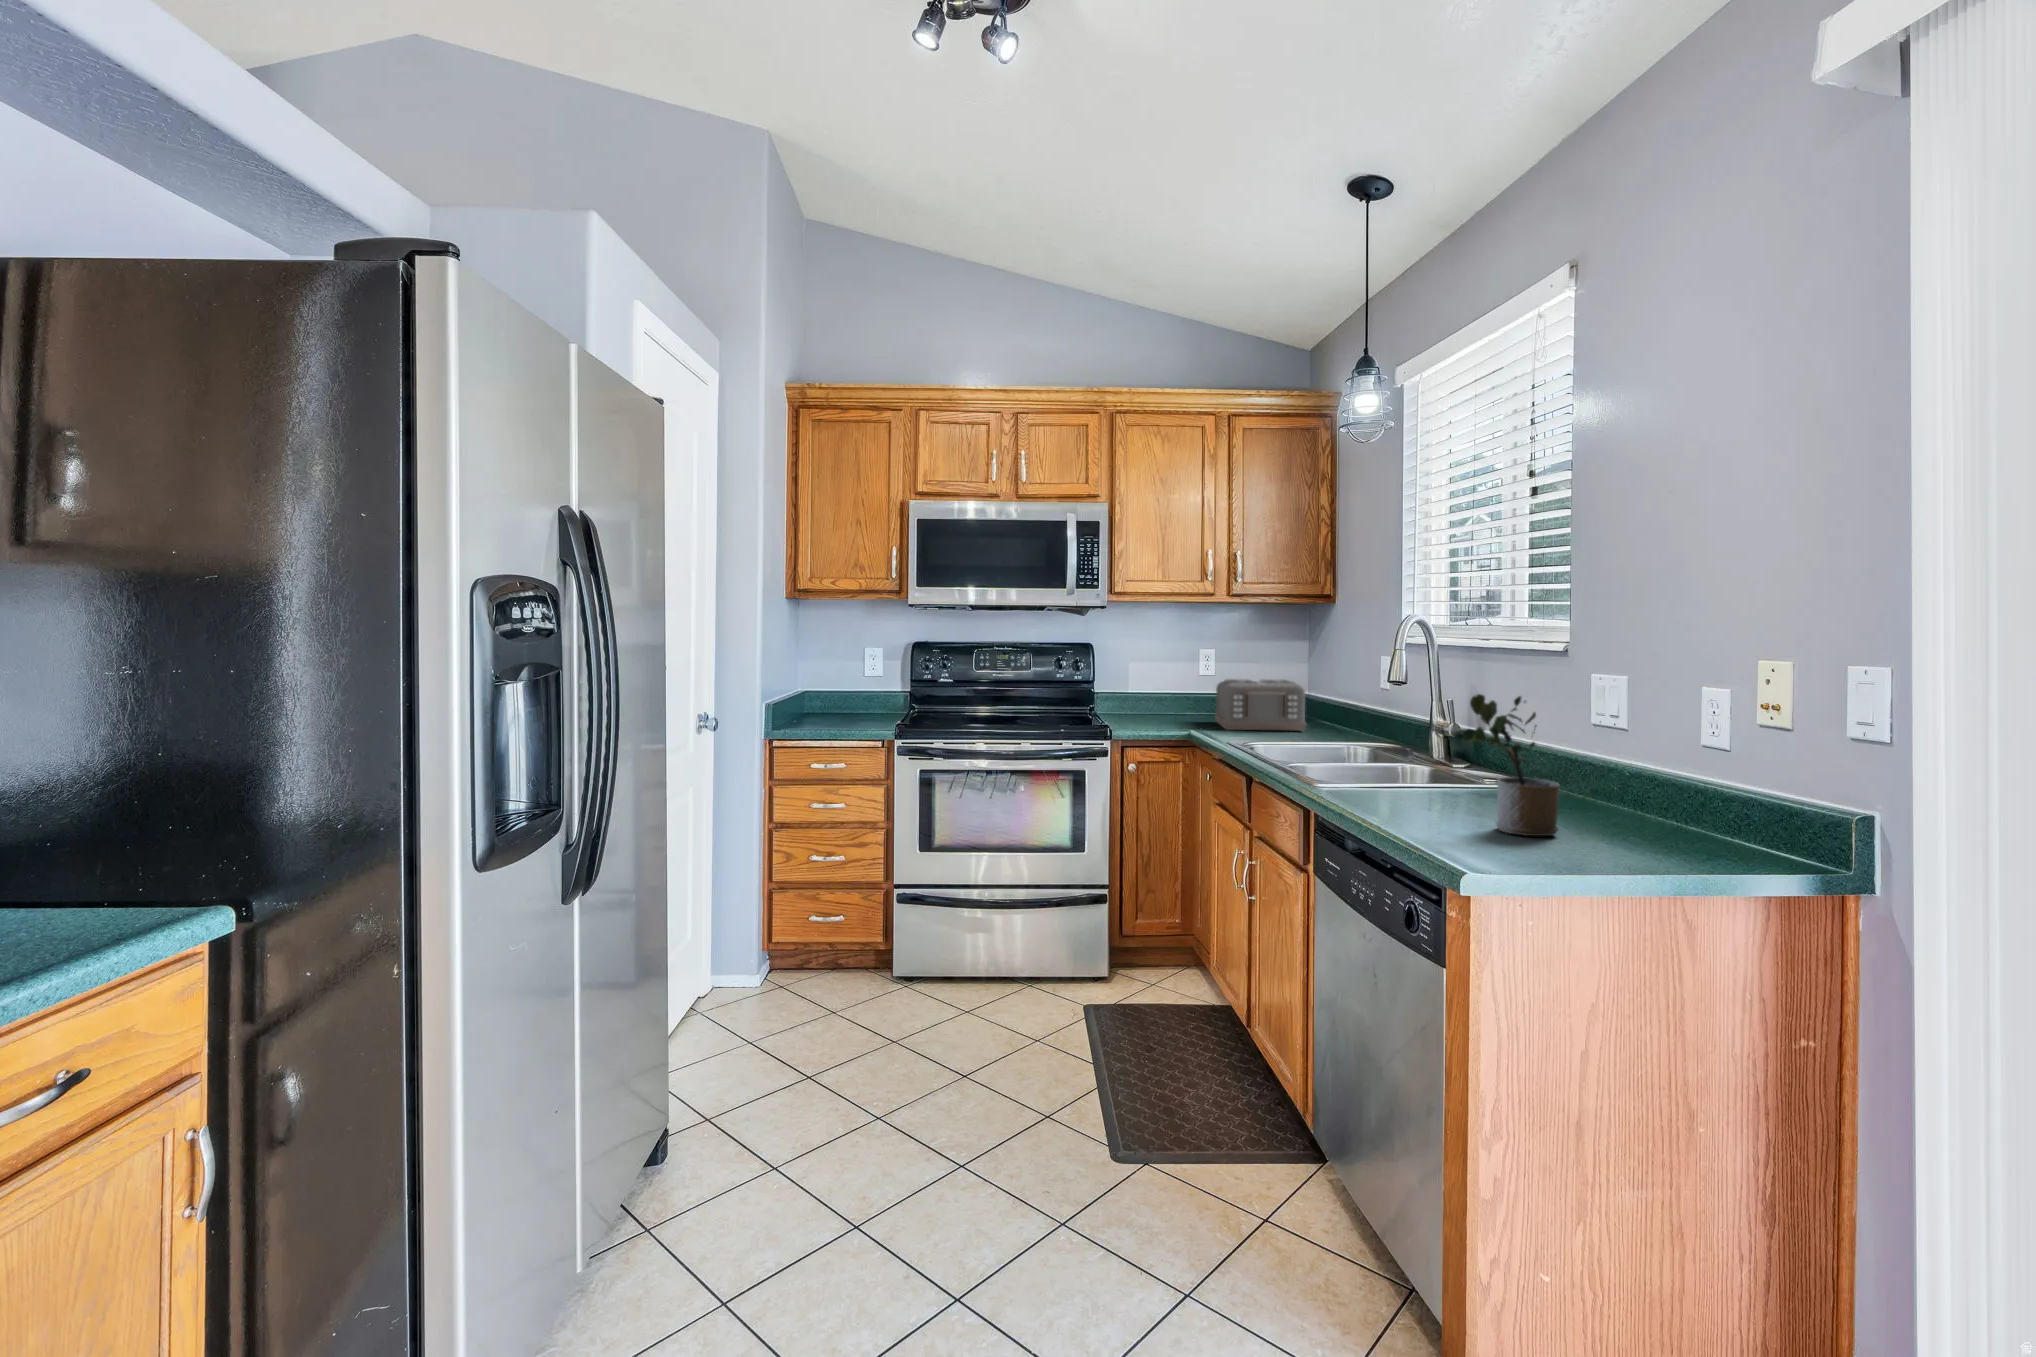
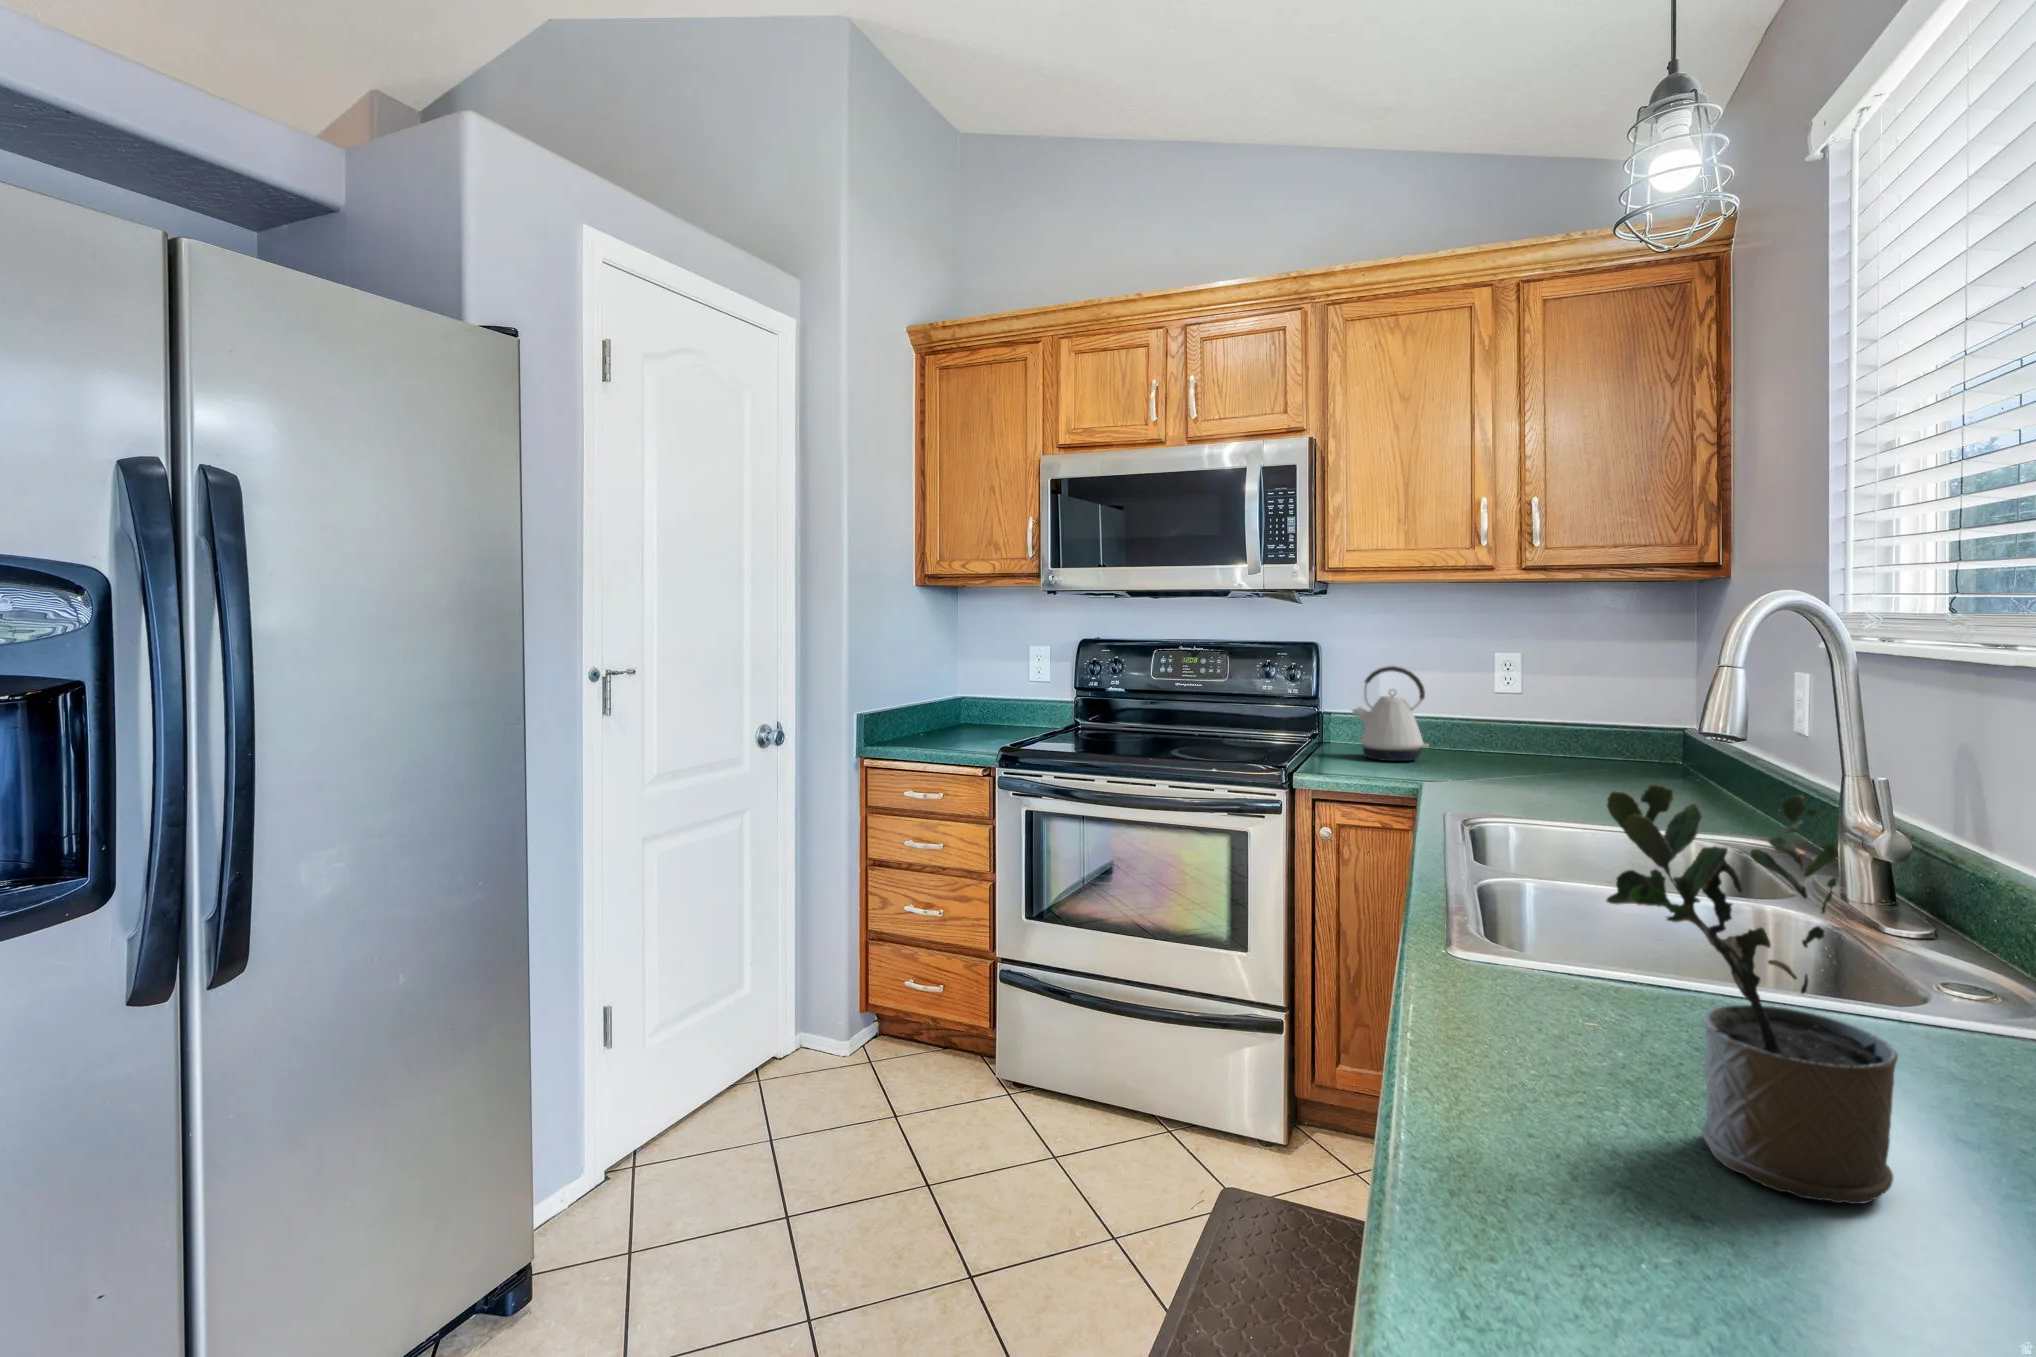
kettle: none [1124,660,1173,723] -> present [1352,666,1429,761]
toaster: present [1215,679,1306,730] -> none [1494,698,1645,788]

